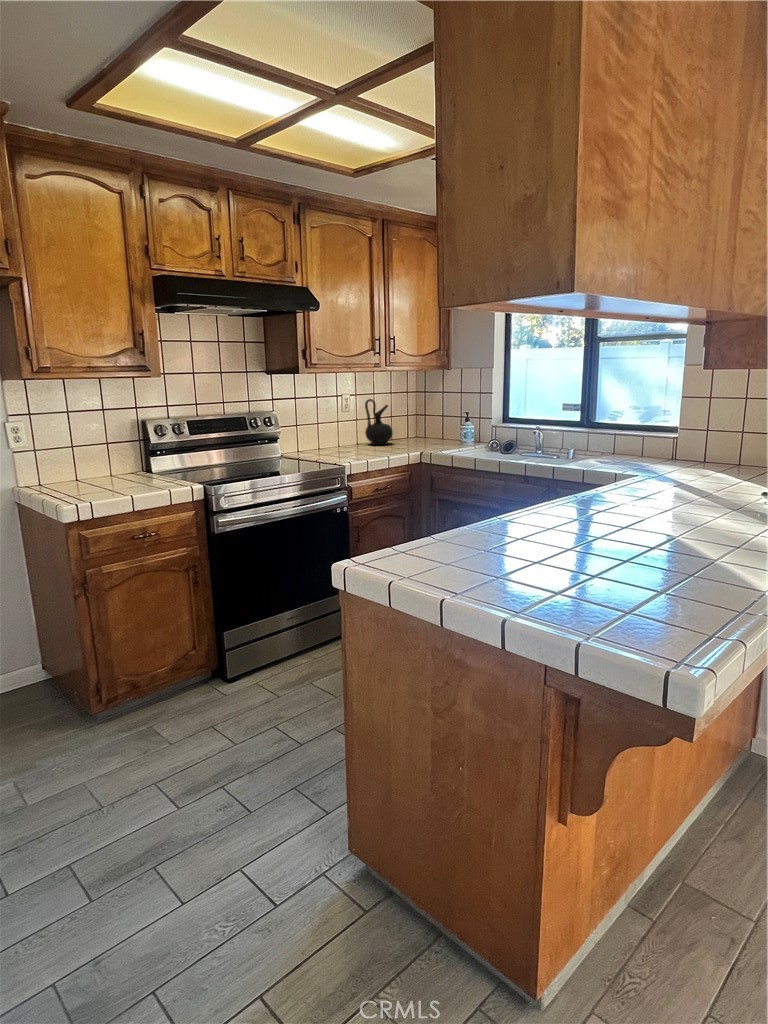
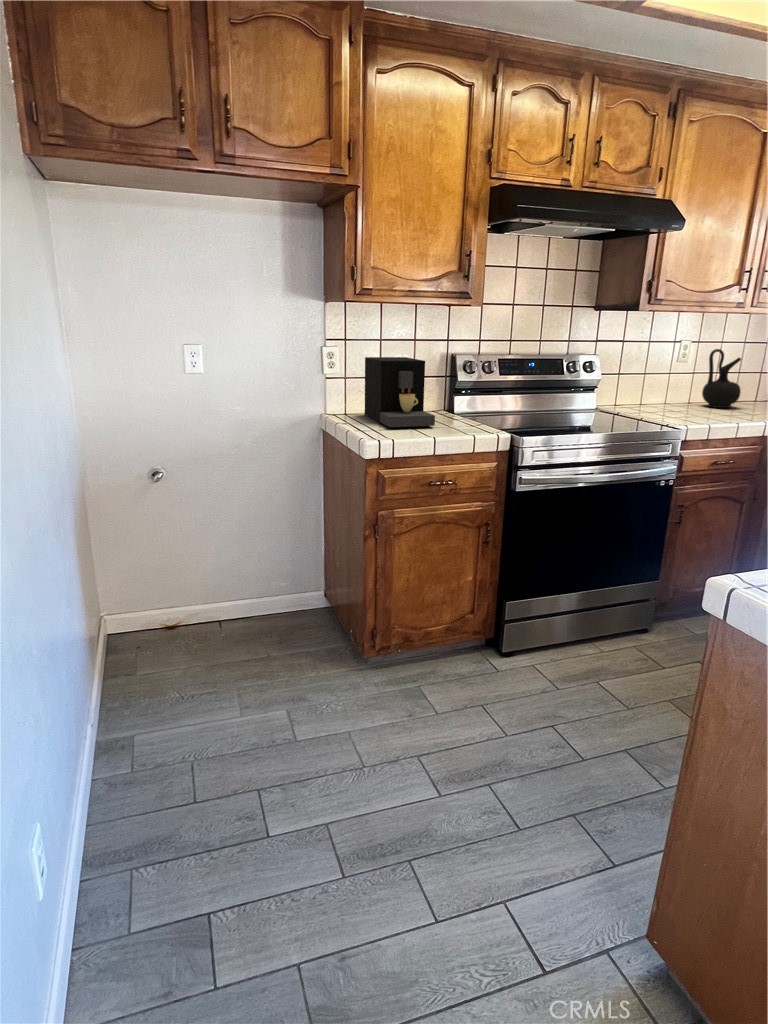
coffee maker: none [53,425,132,492] -> present [365,357,435,427]

